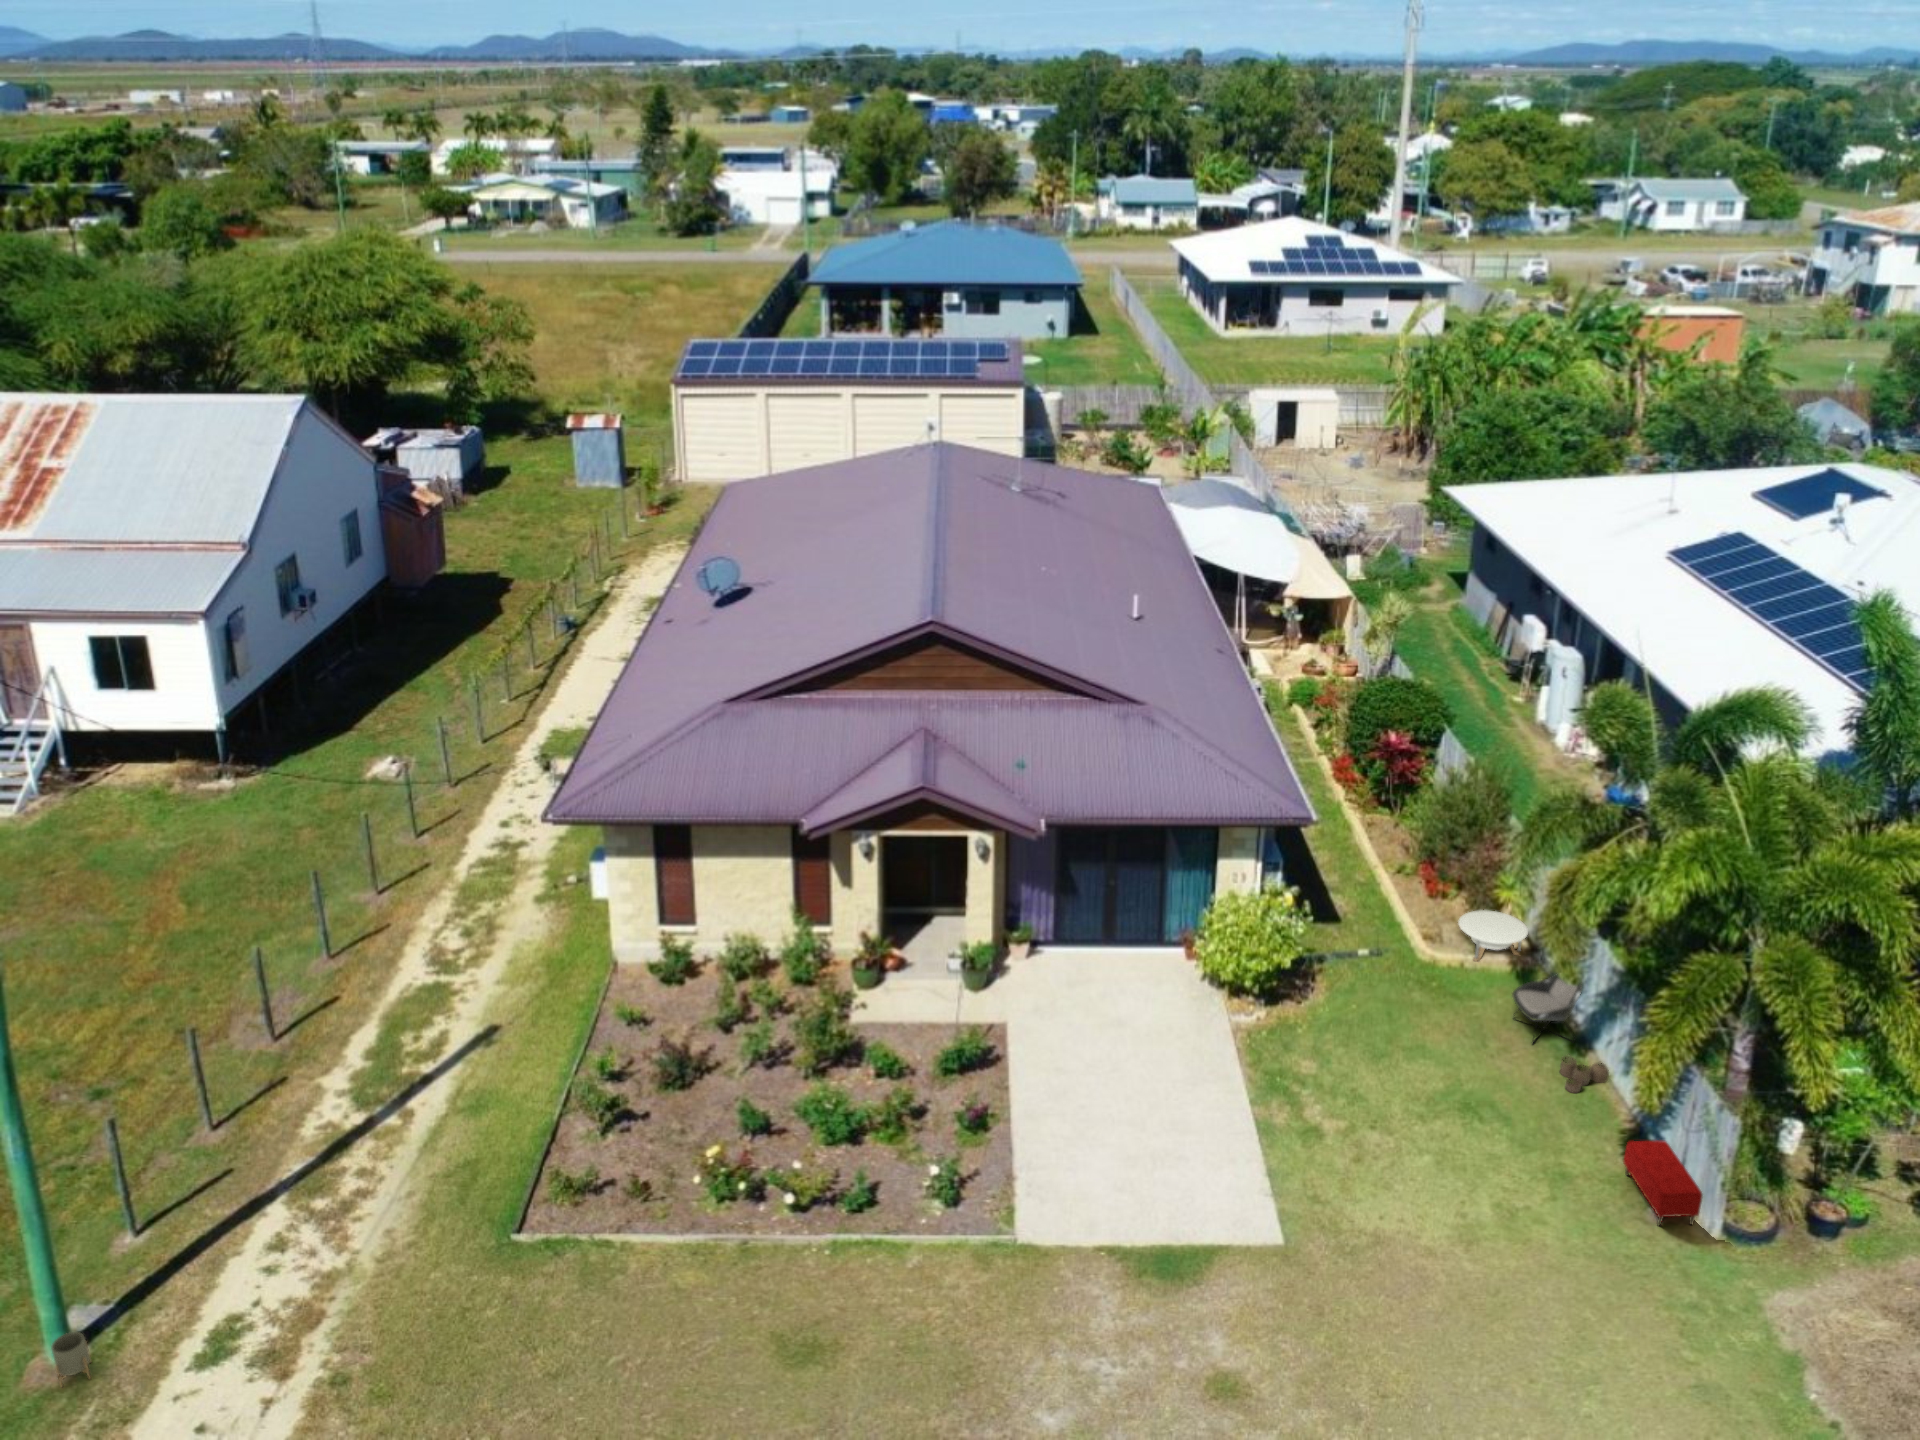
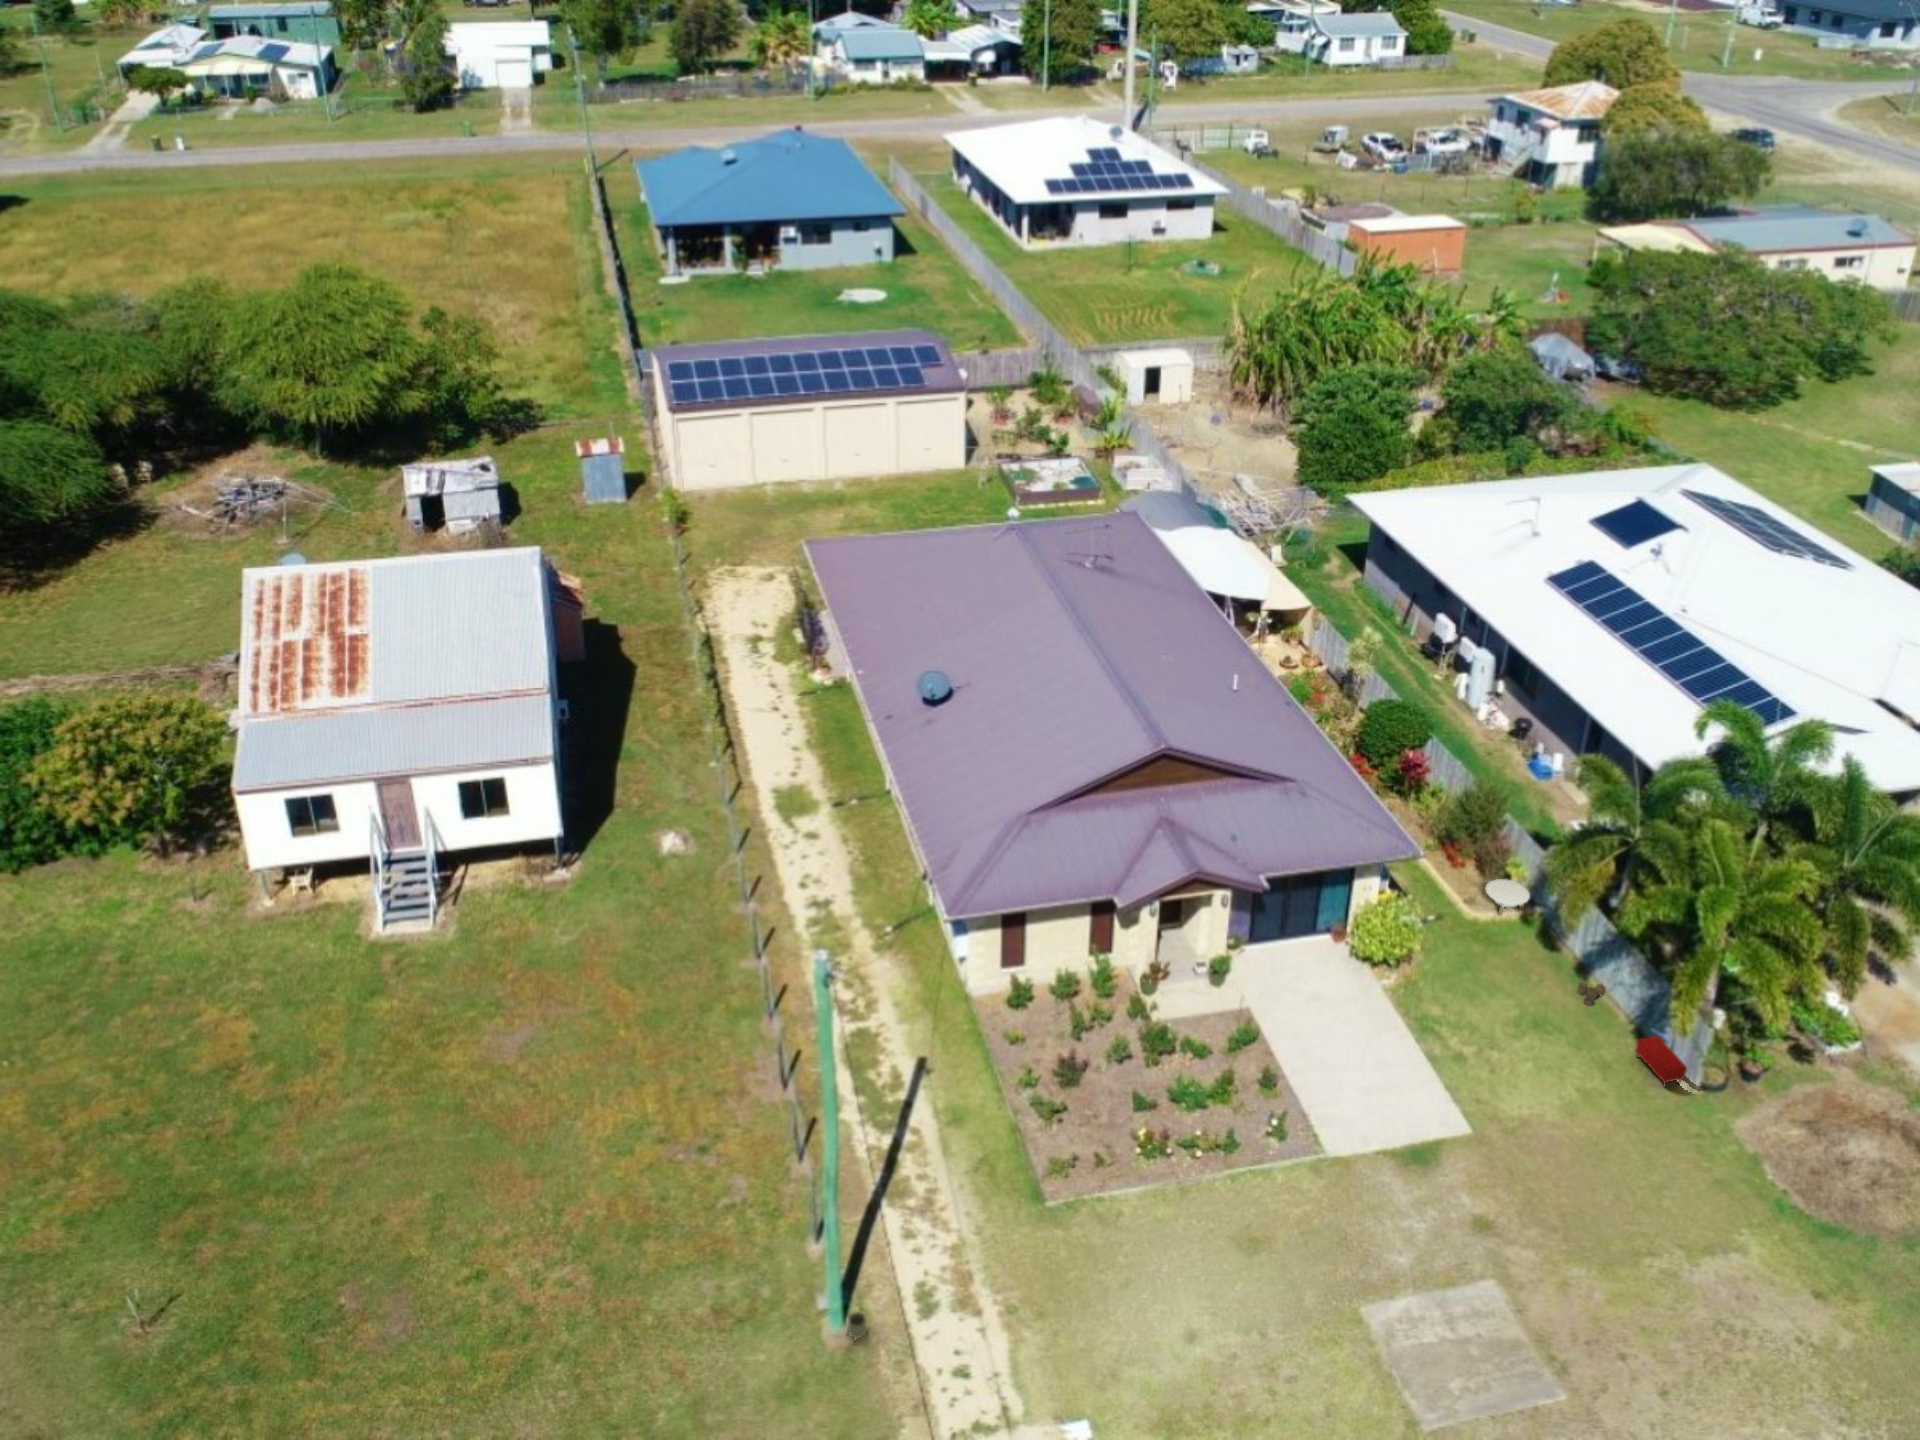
lounge chair: present [1513,976,1582,1041] -> none [1537,925,1584,975]

